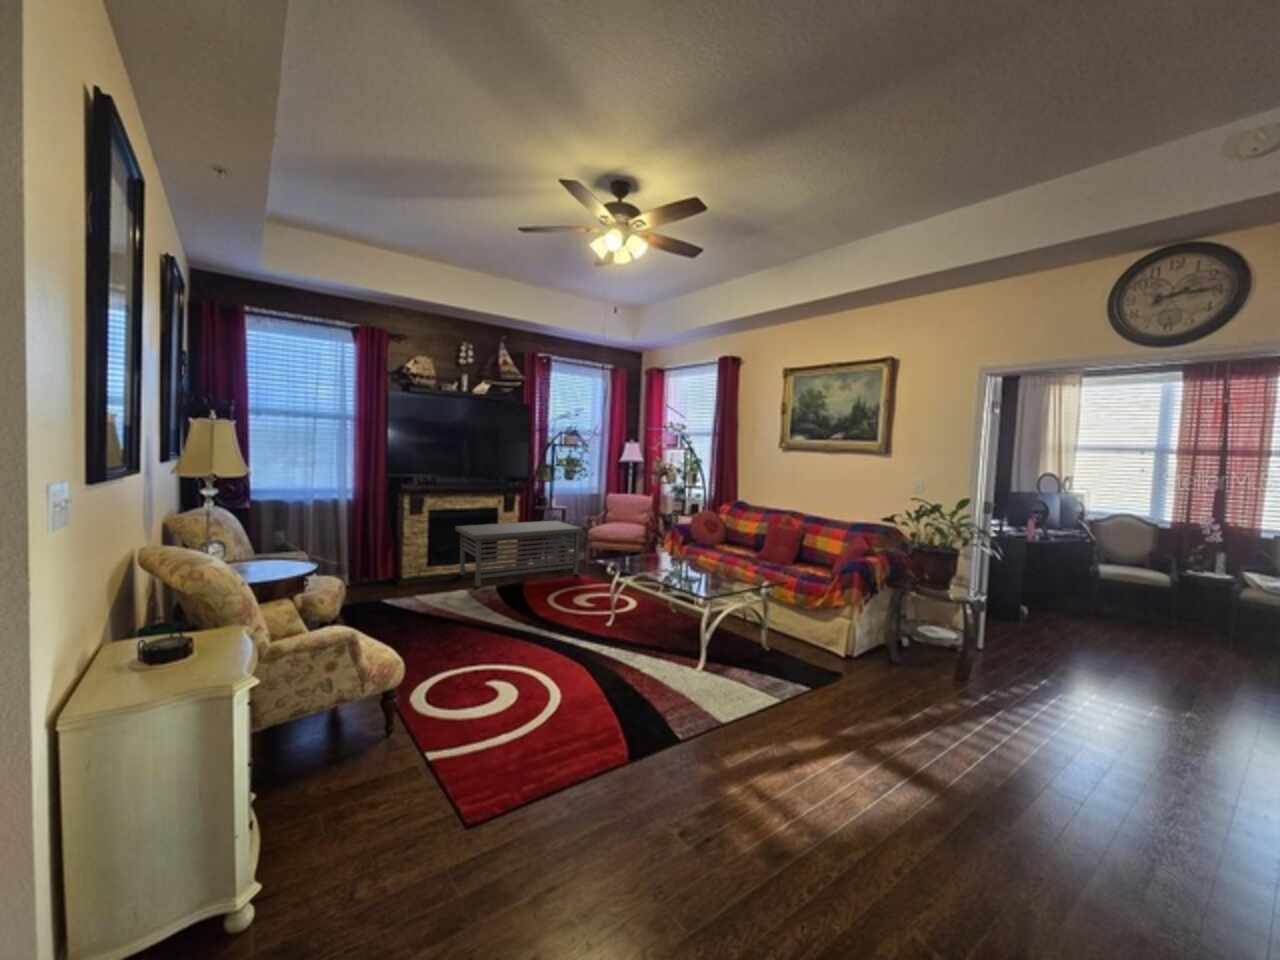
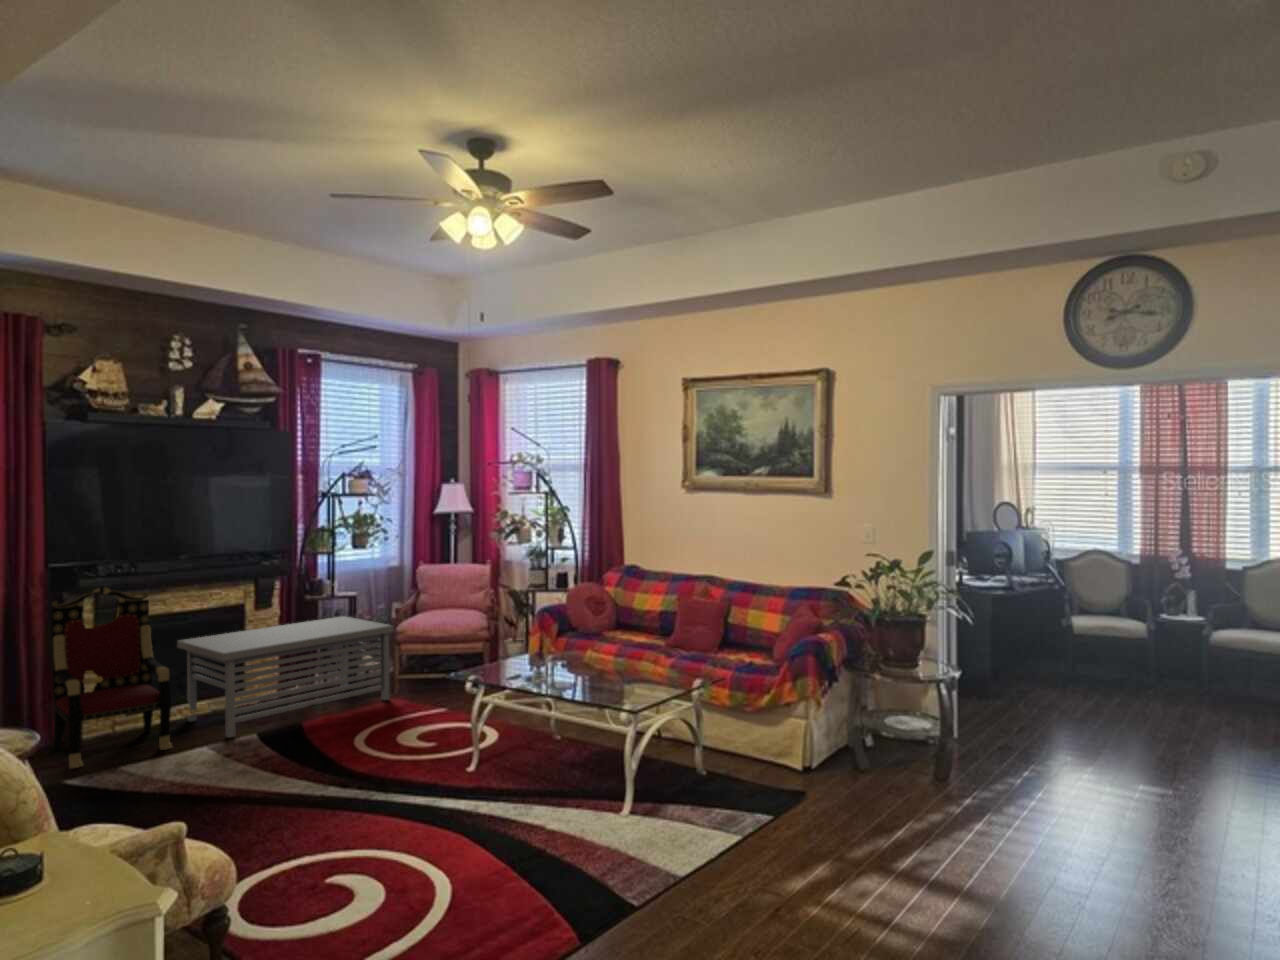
armchair: none [384,490,444,594] -> present [52,587,172,768]

